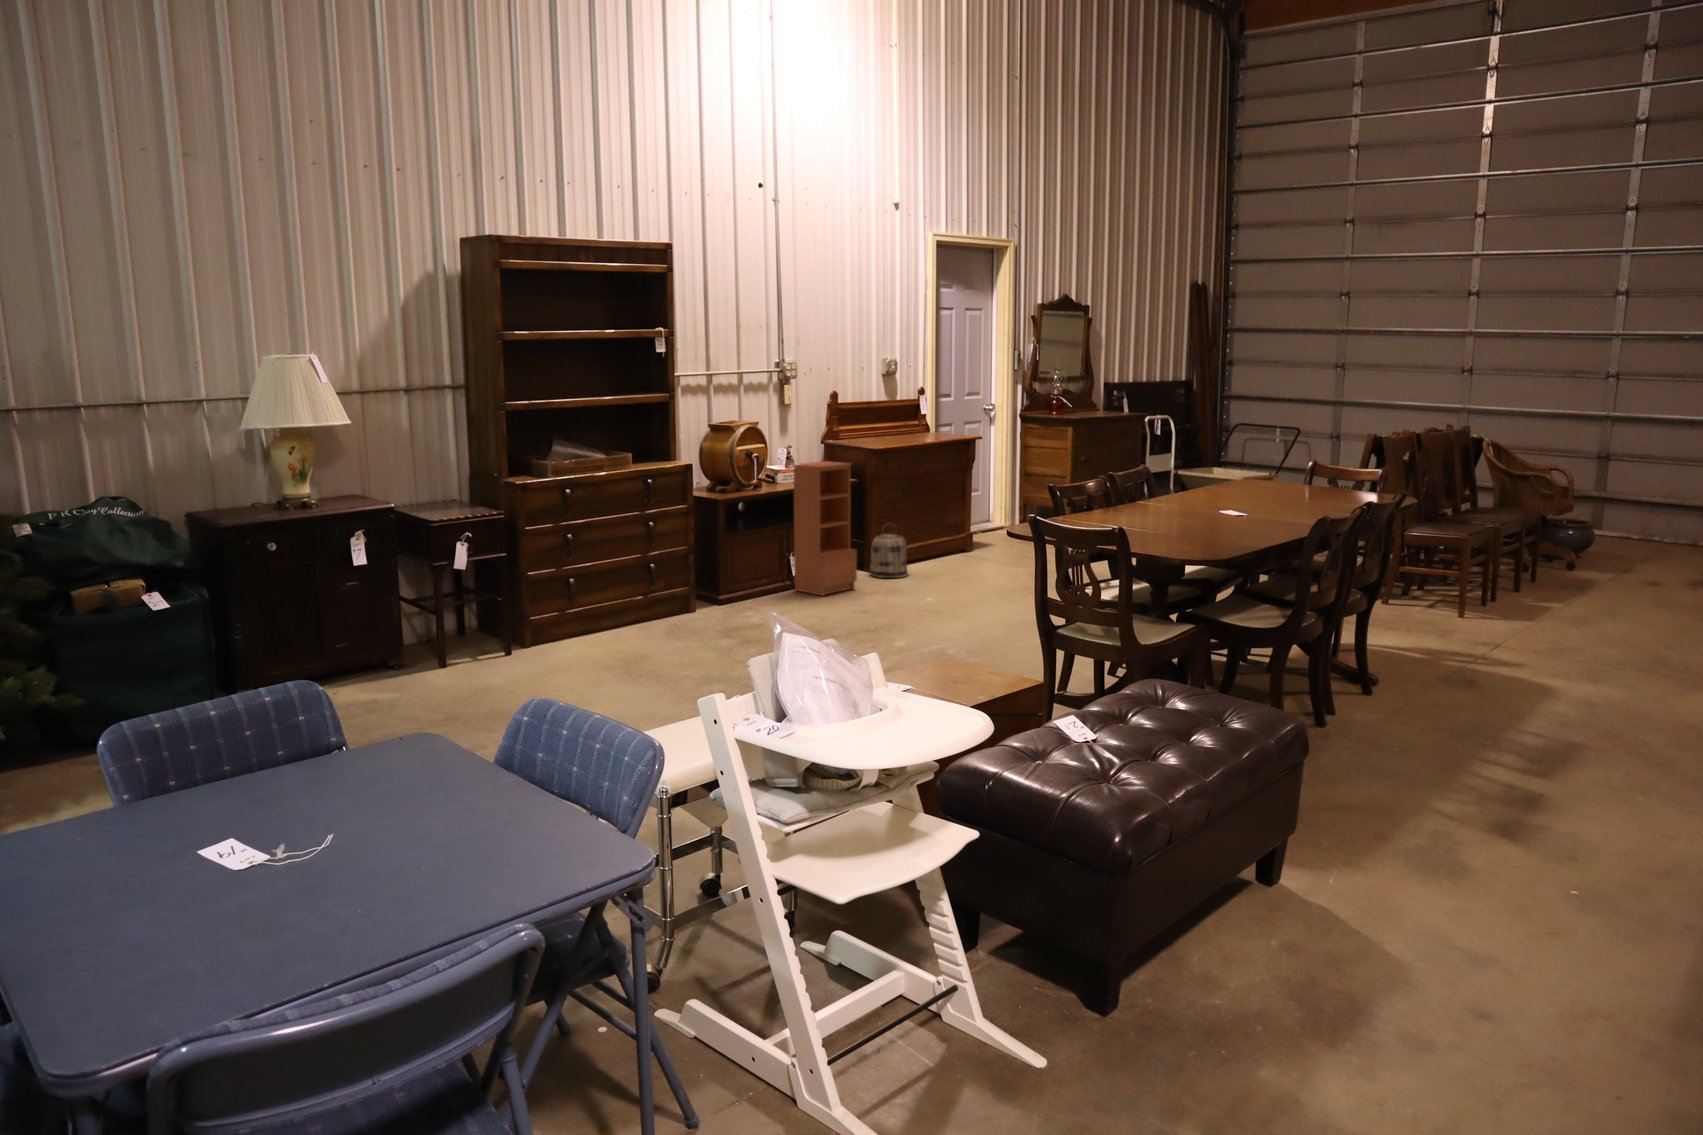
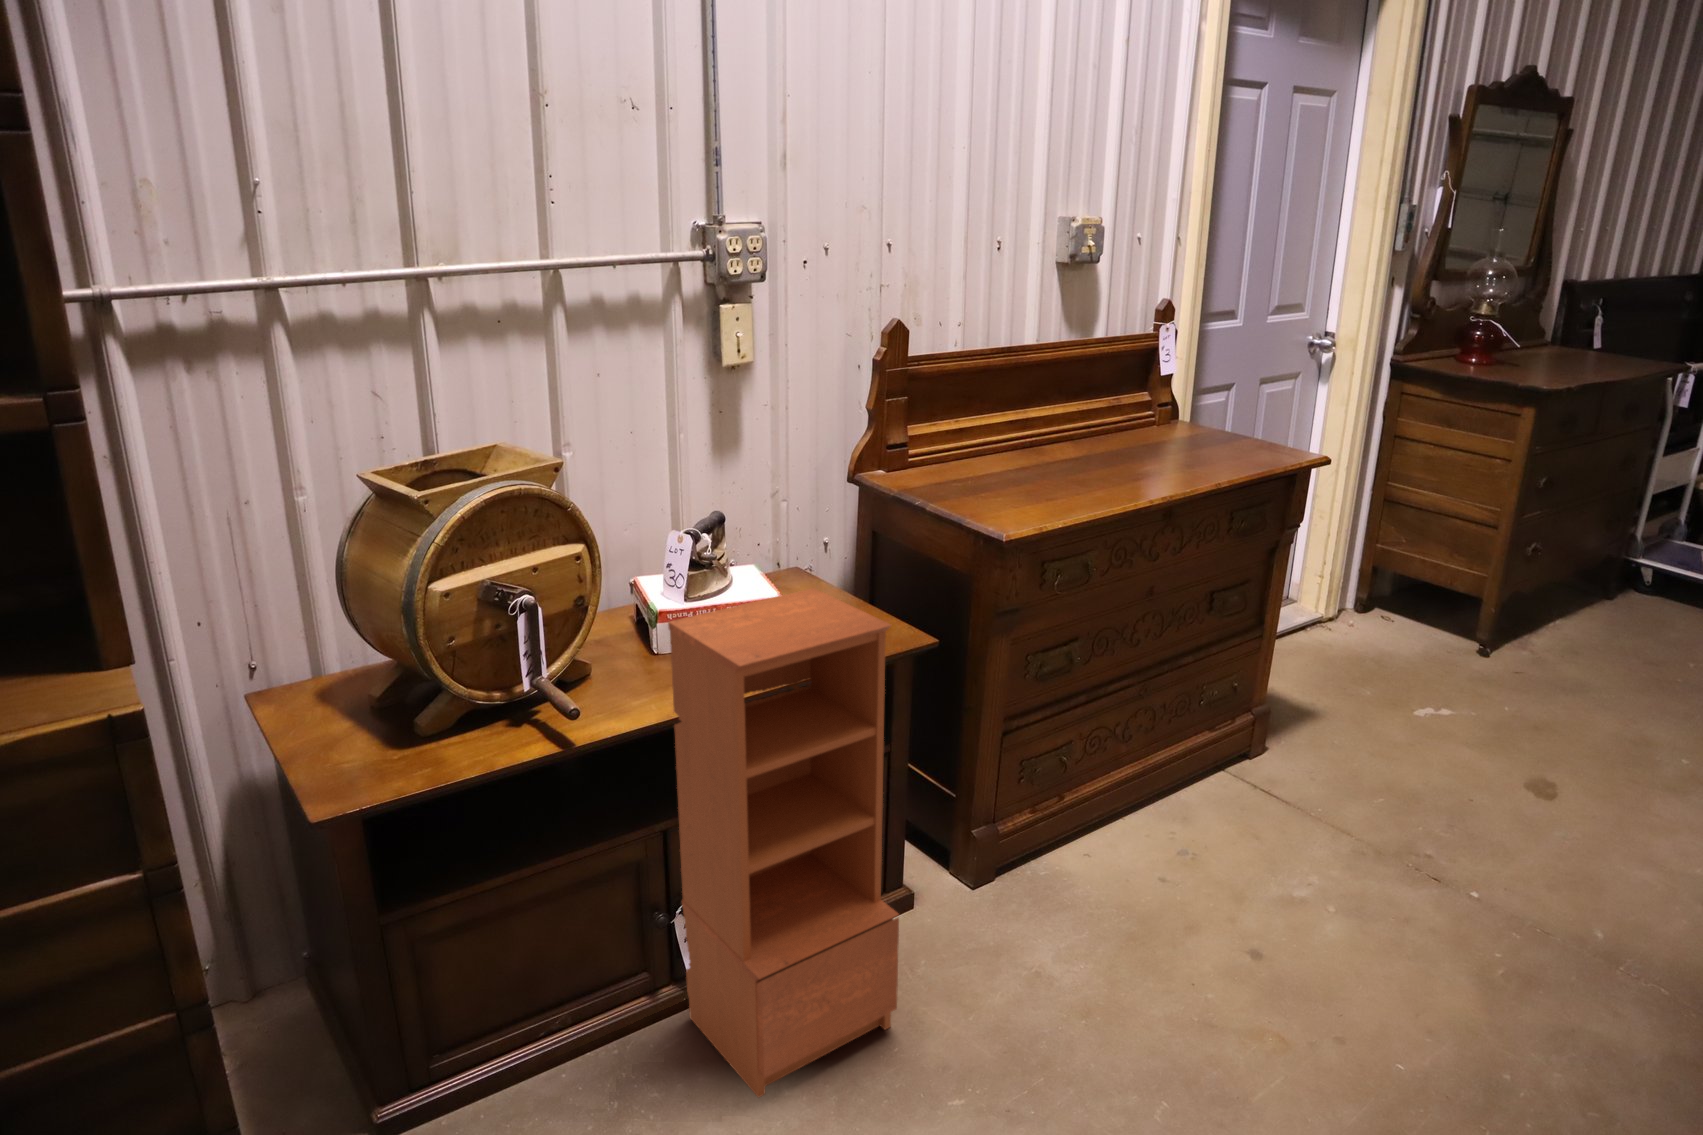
basket: present [870,526,908,578] -> none [968,760,1087,938]

